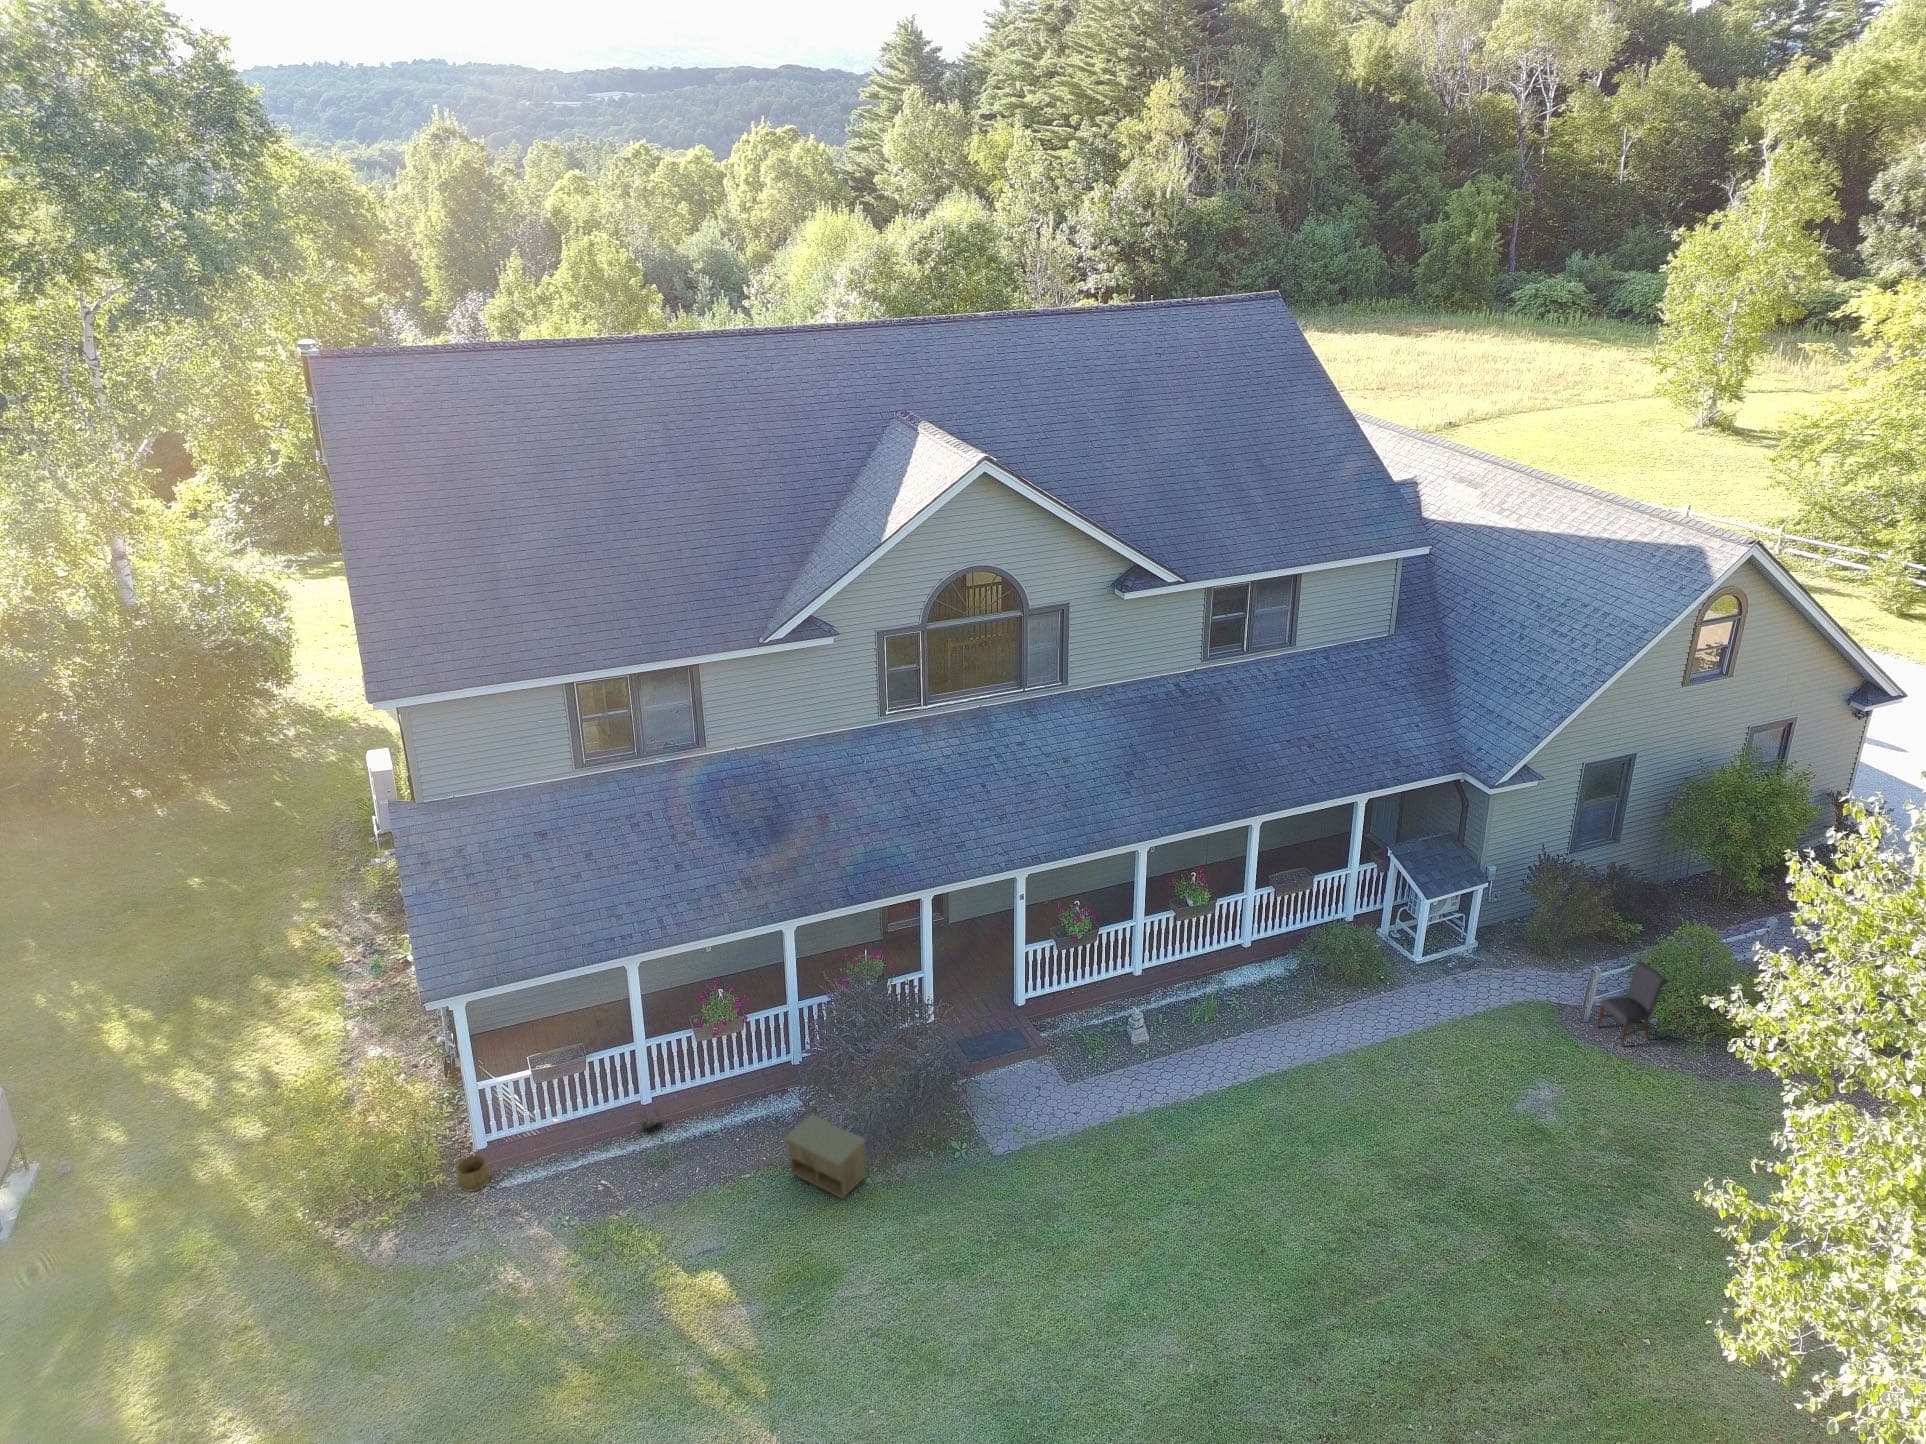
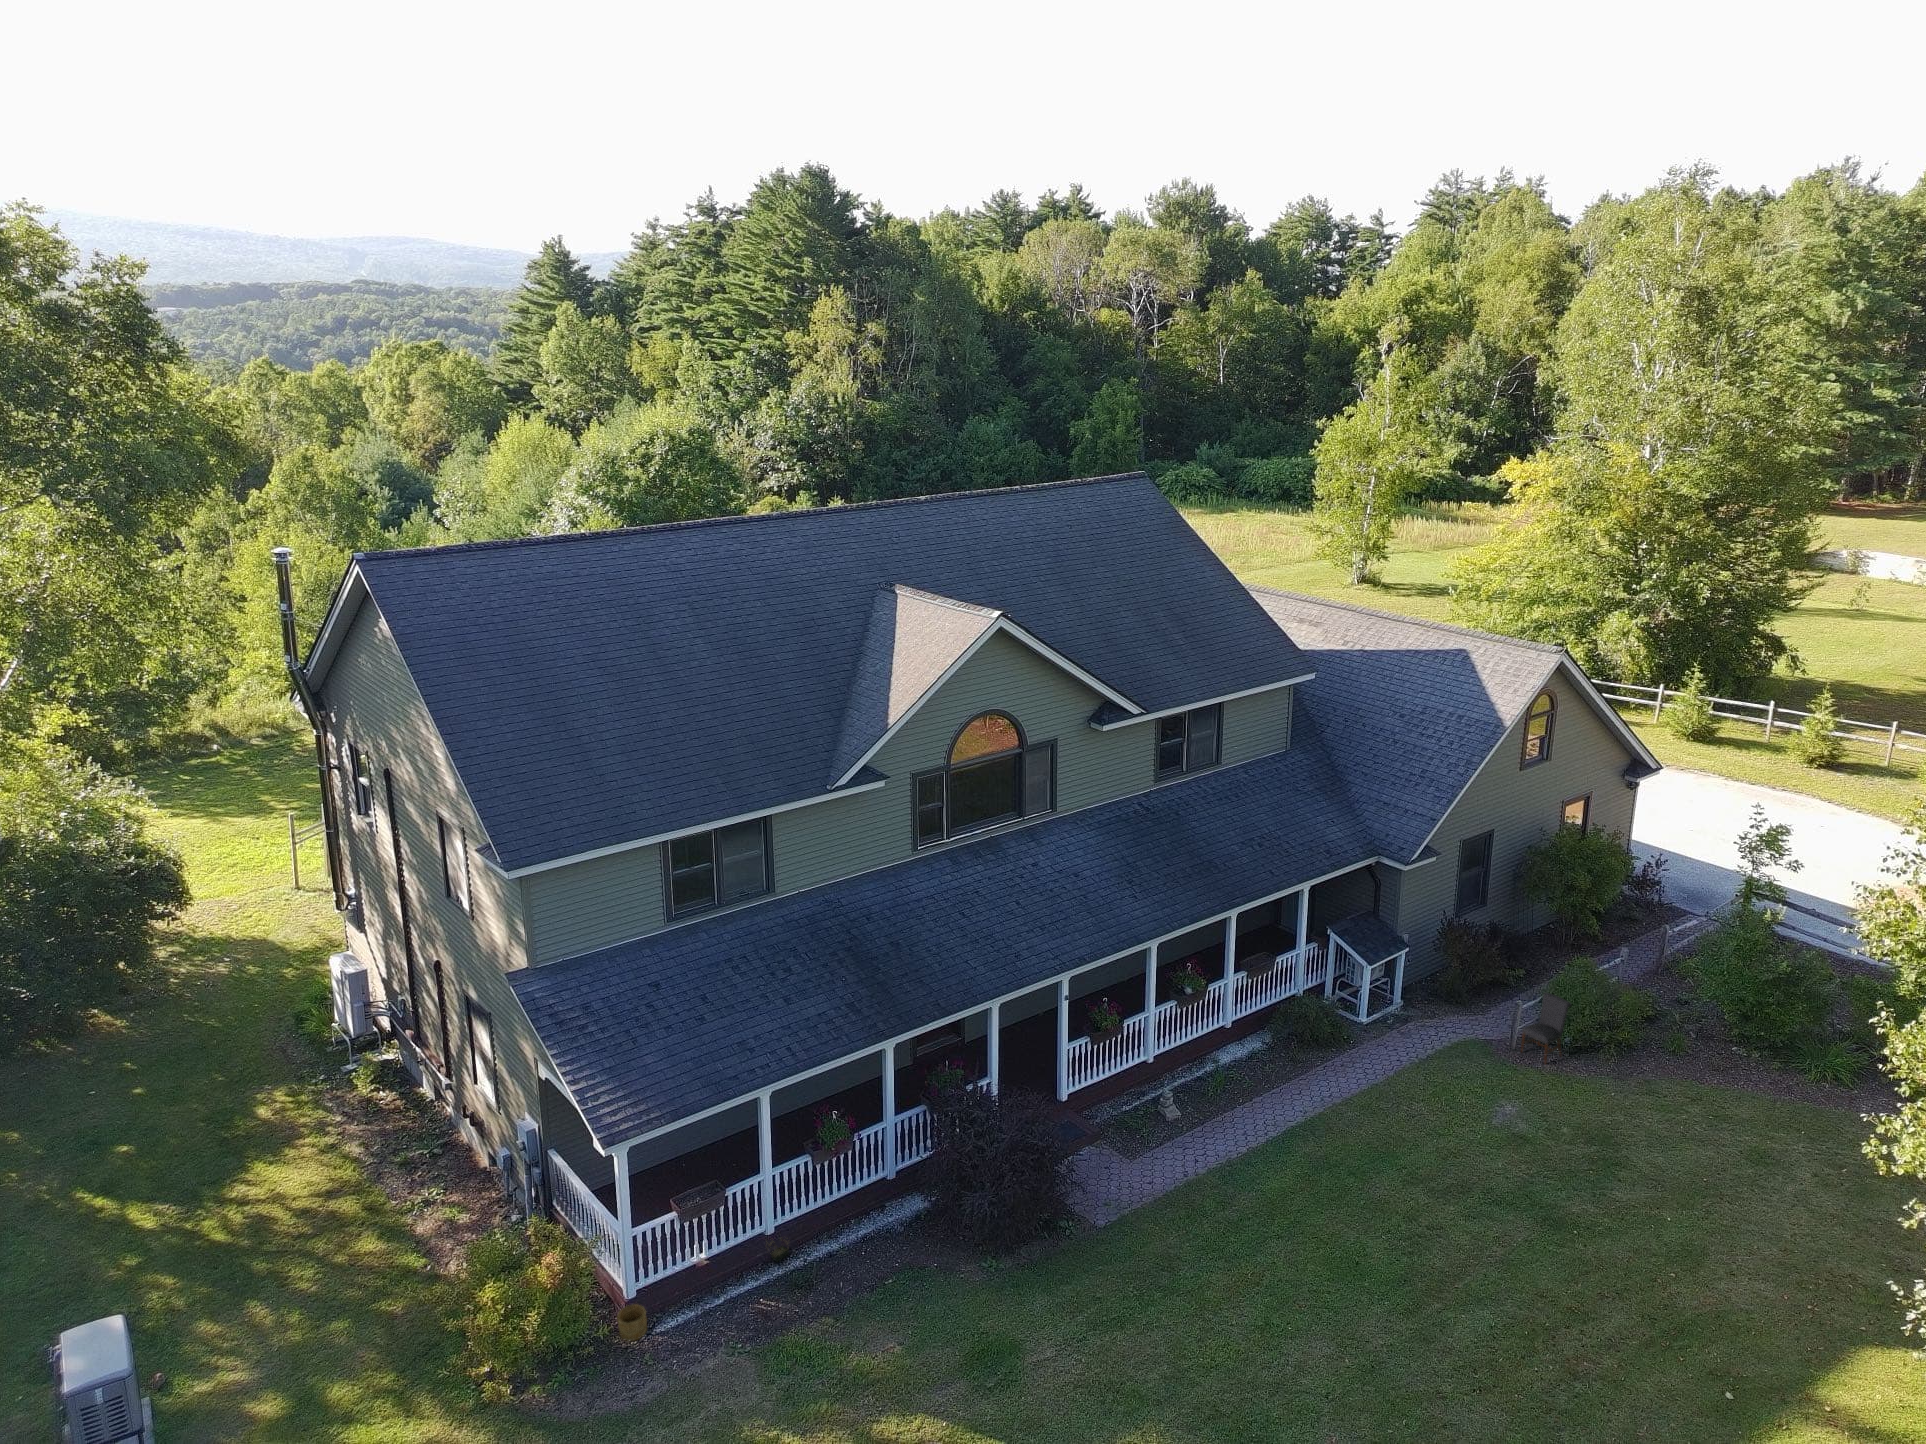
storage bench: present [786,1115,867,1198] -> none [932,1212,1003,1282]

